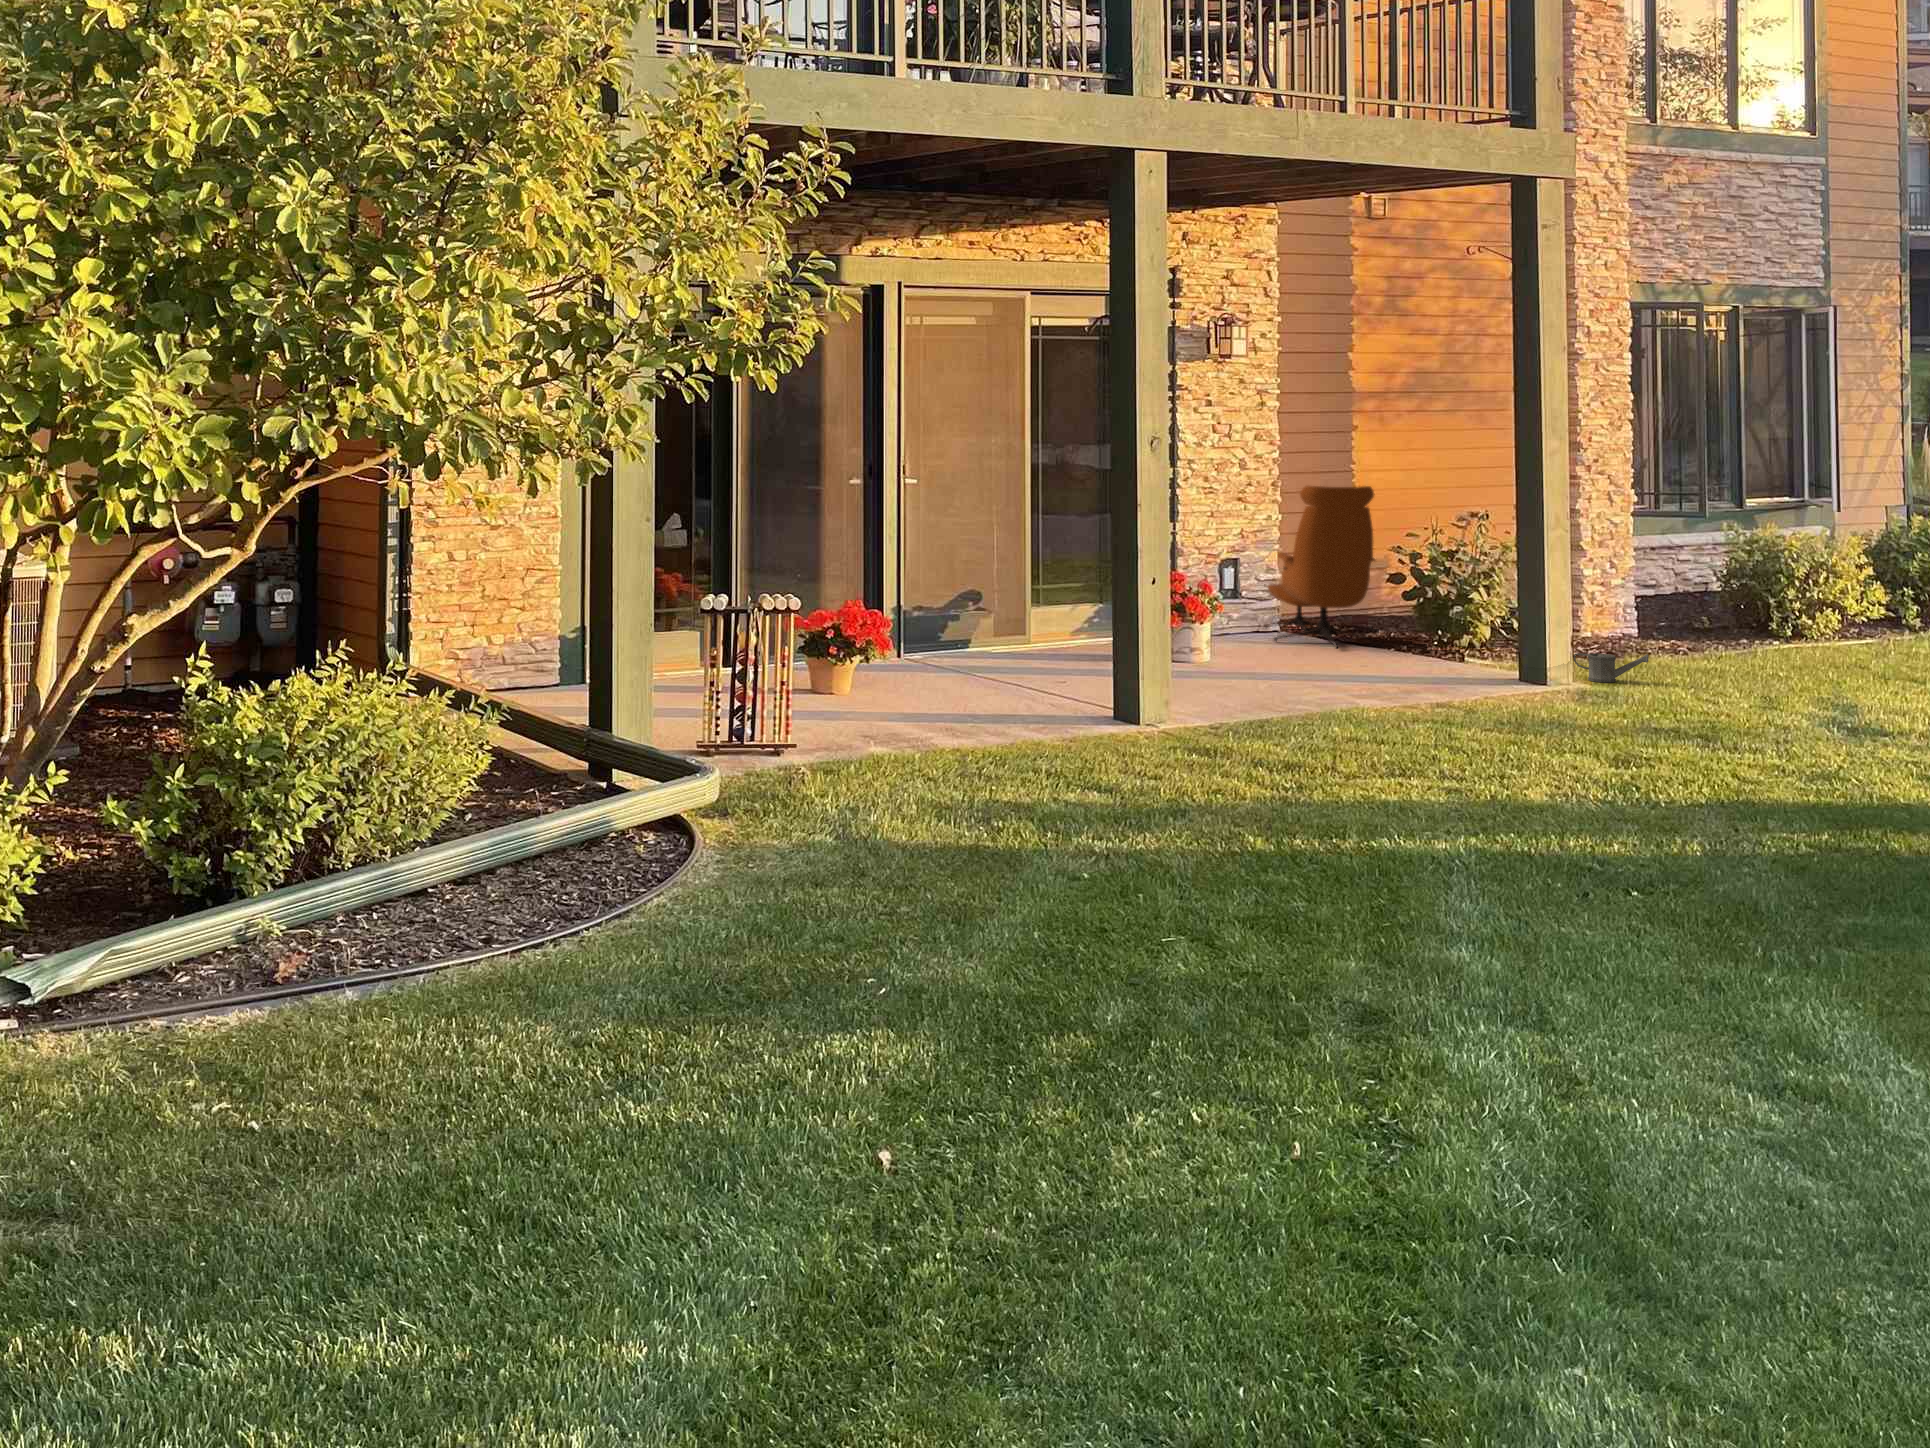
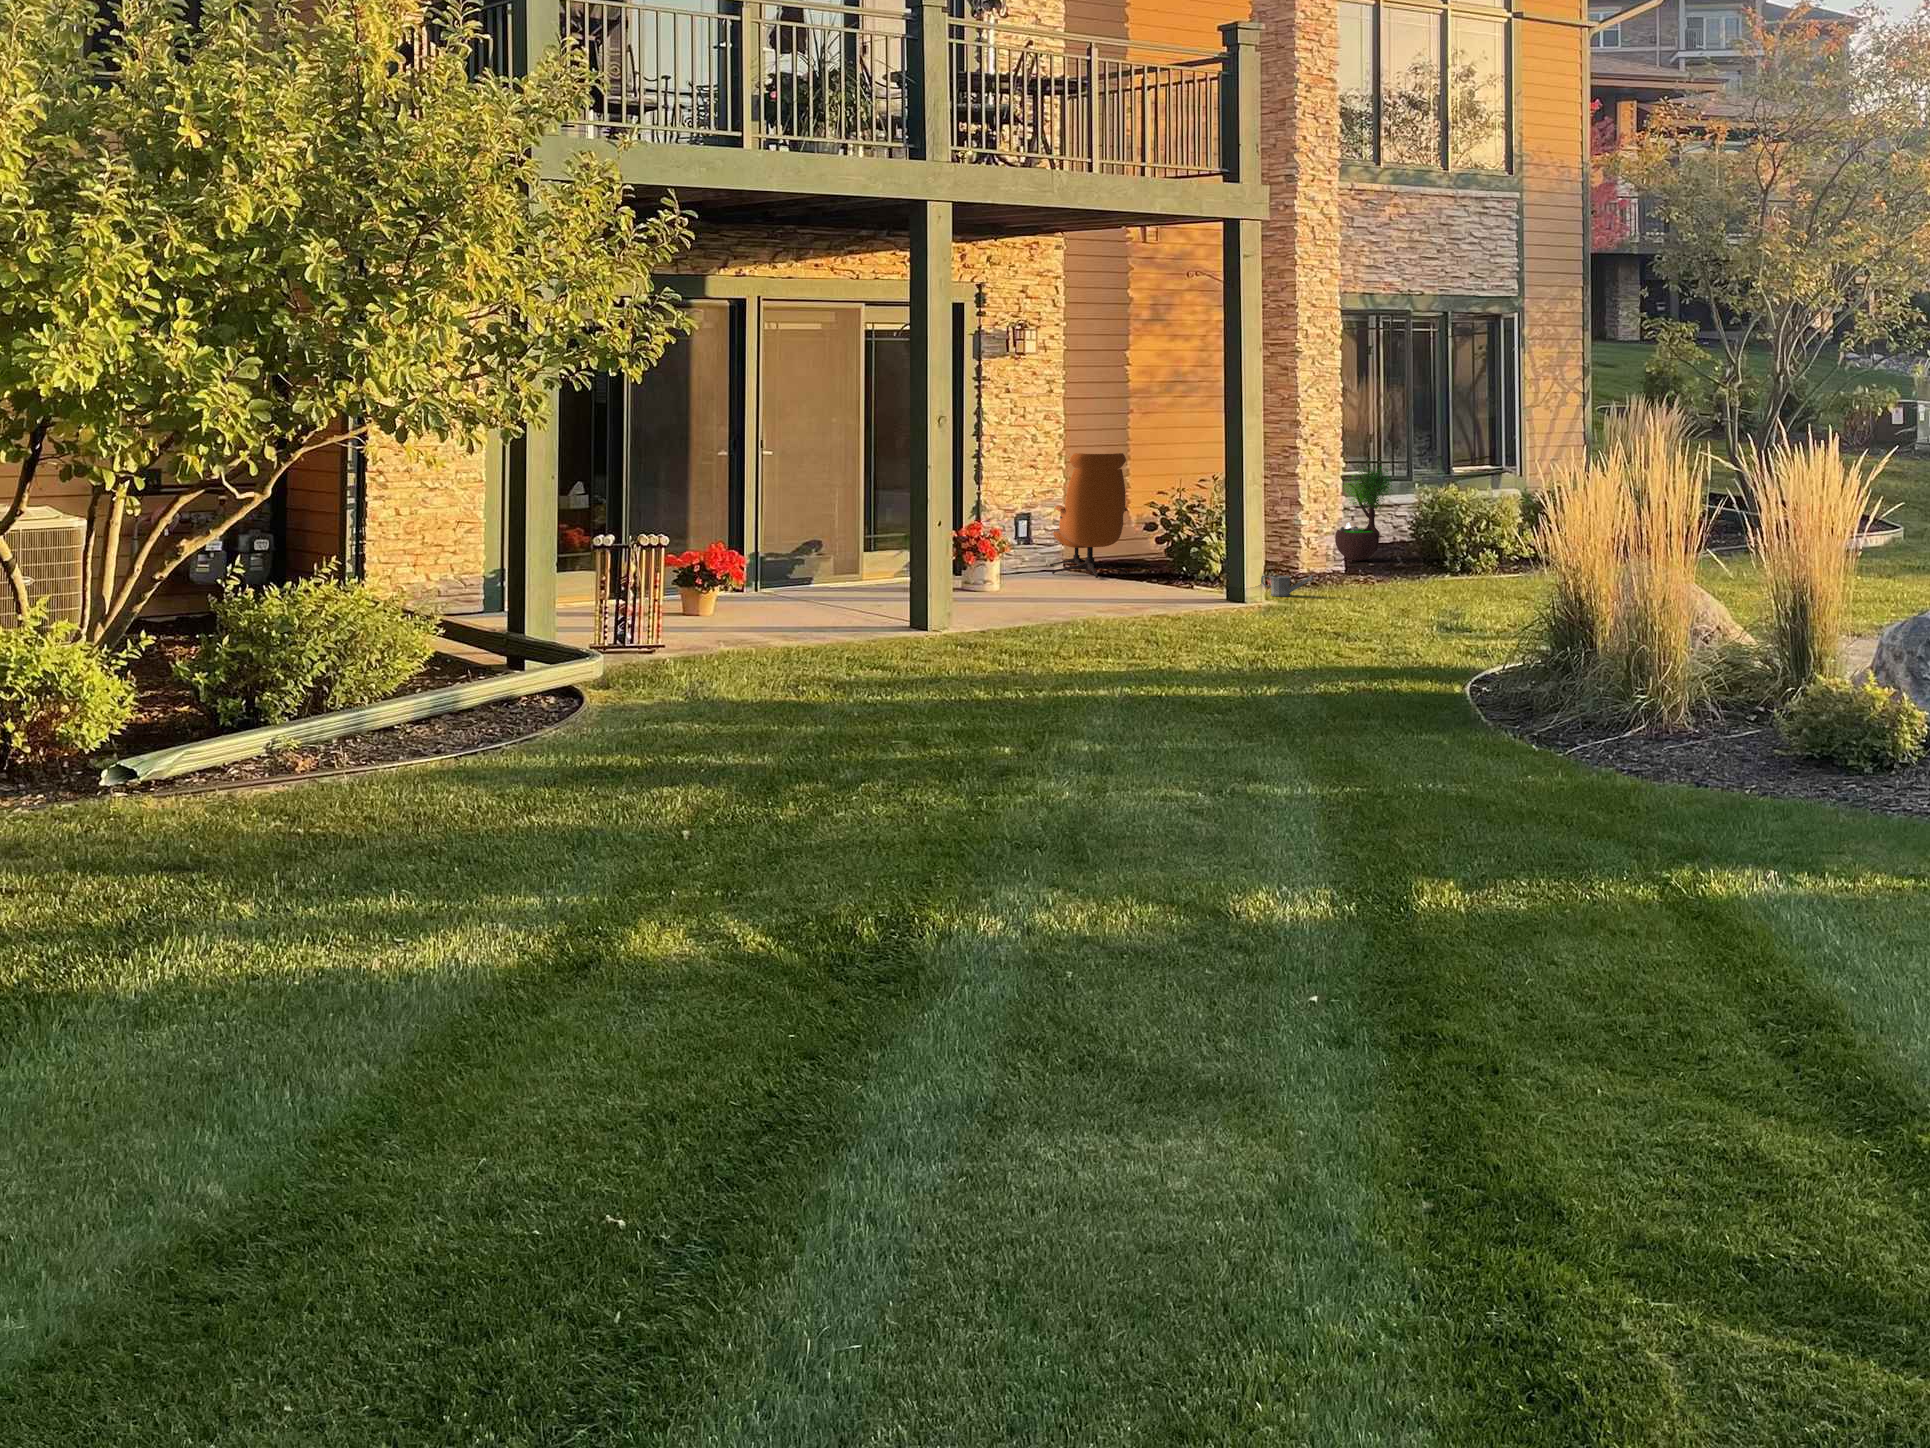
potted tree: none [1636,497,1719,627] -> present [1335,466,1393,561]

